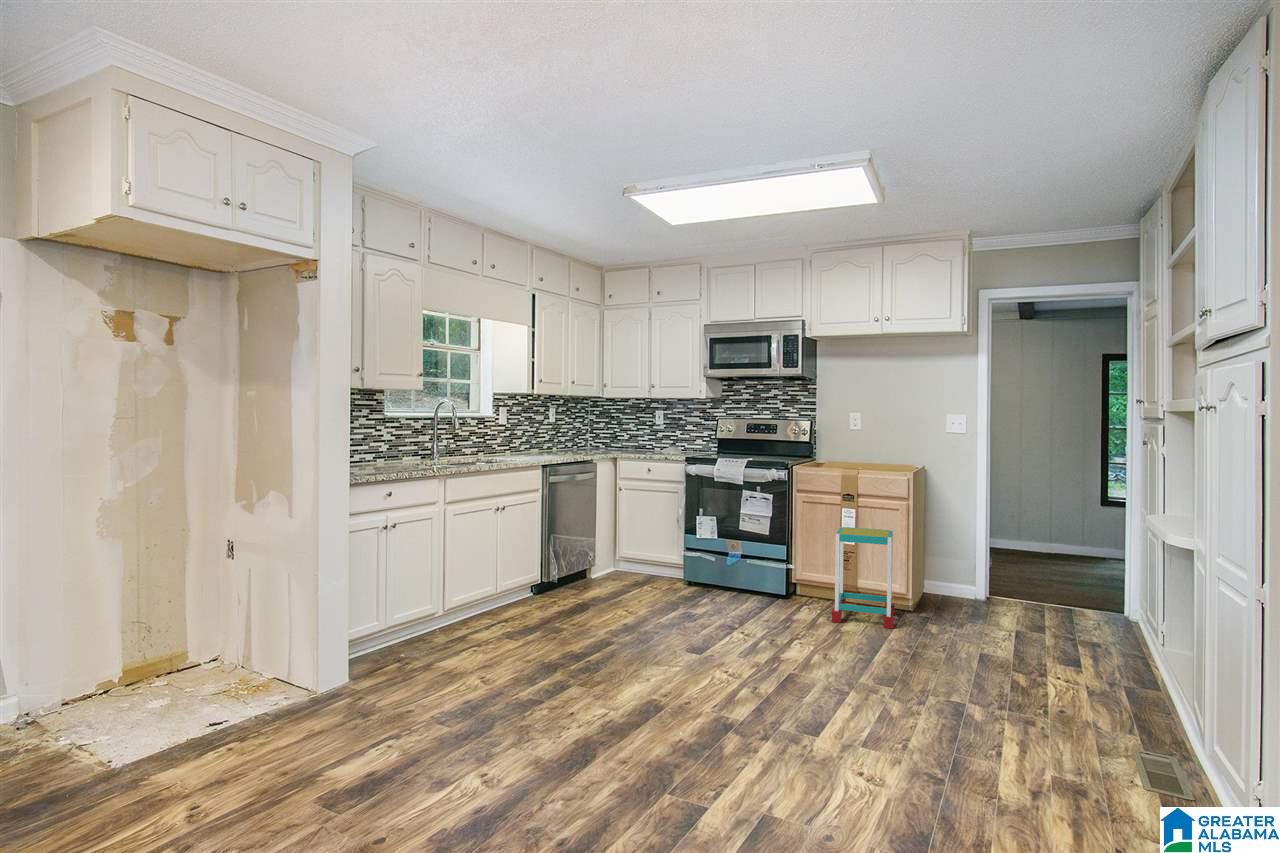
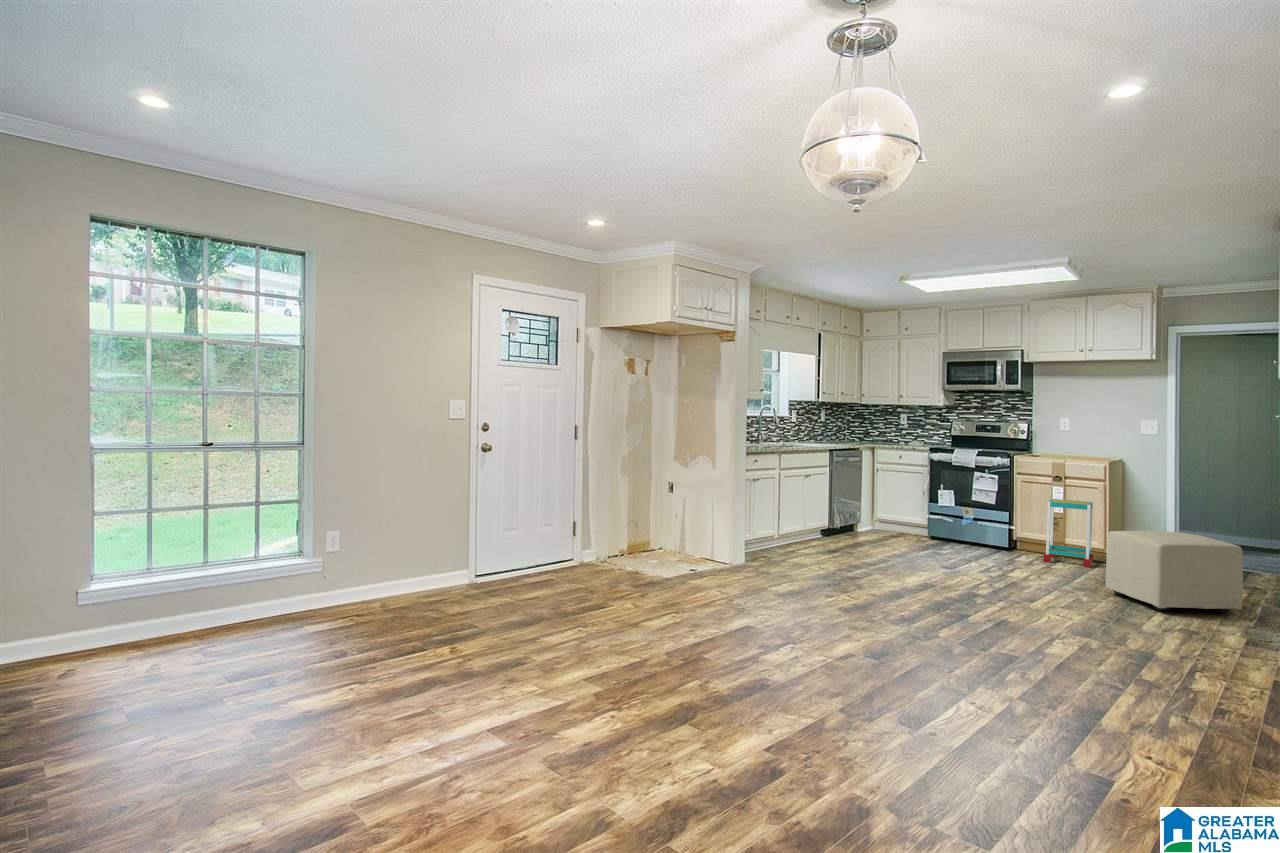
ottoman: none [924,589,1132,743] -> present [1106,531,1243,613]

